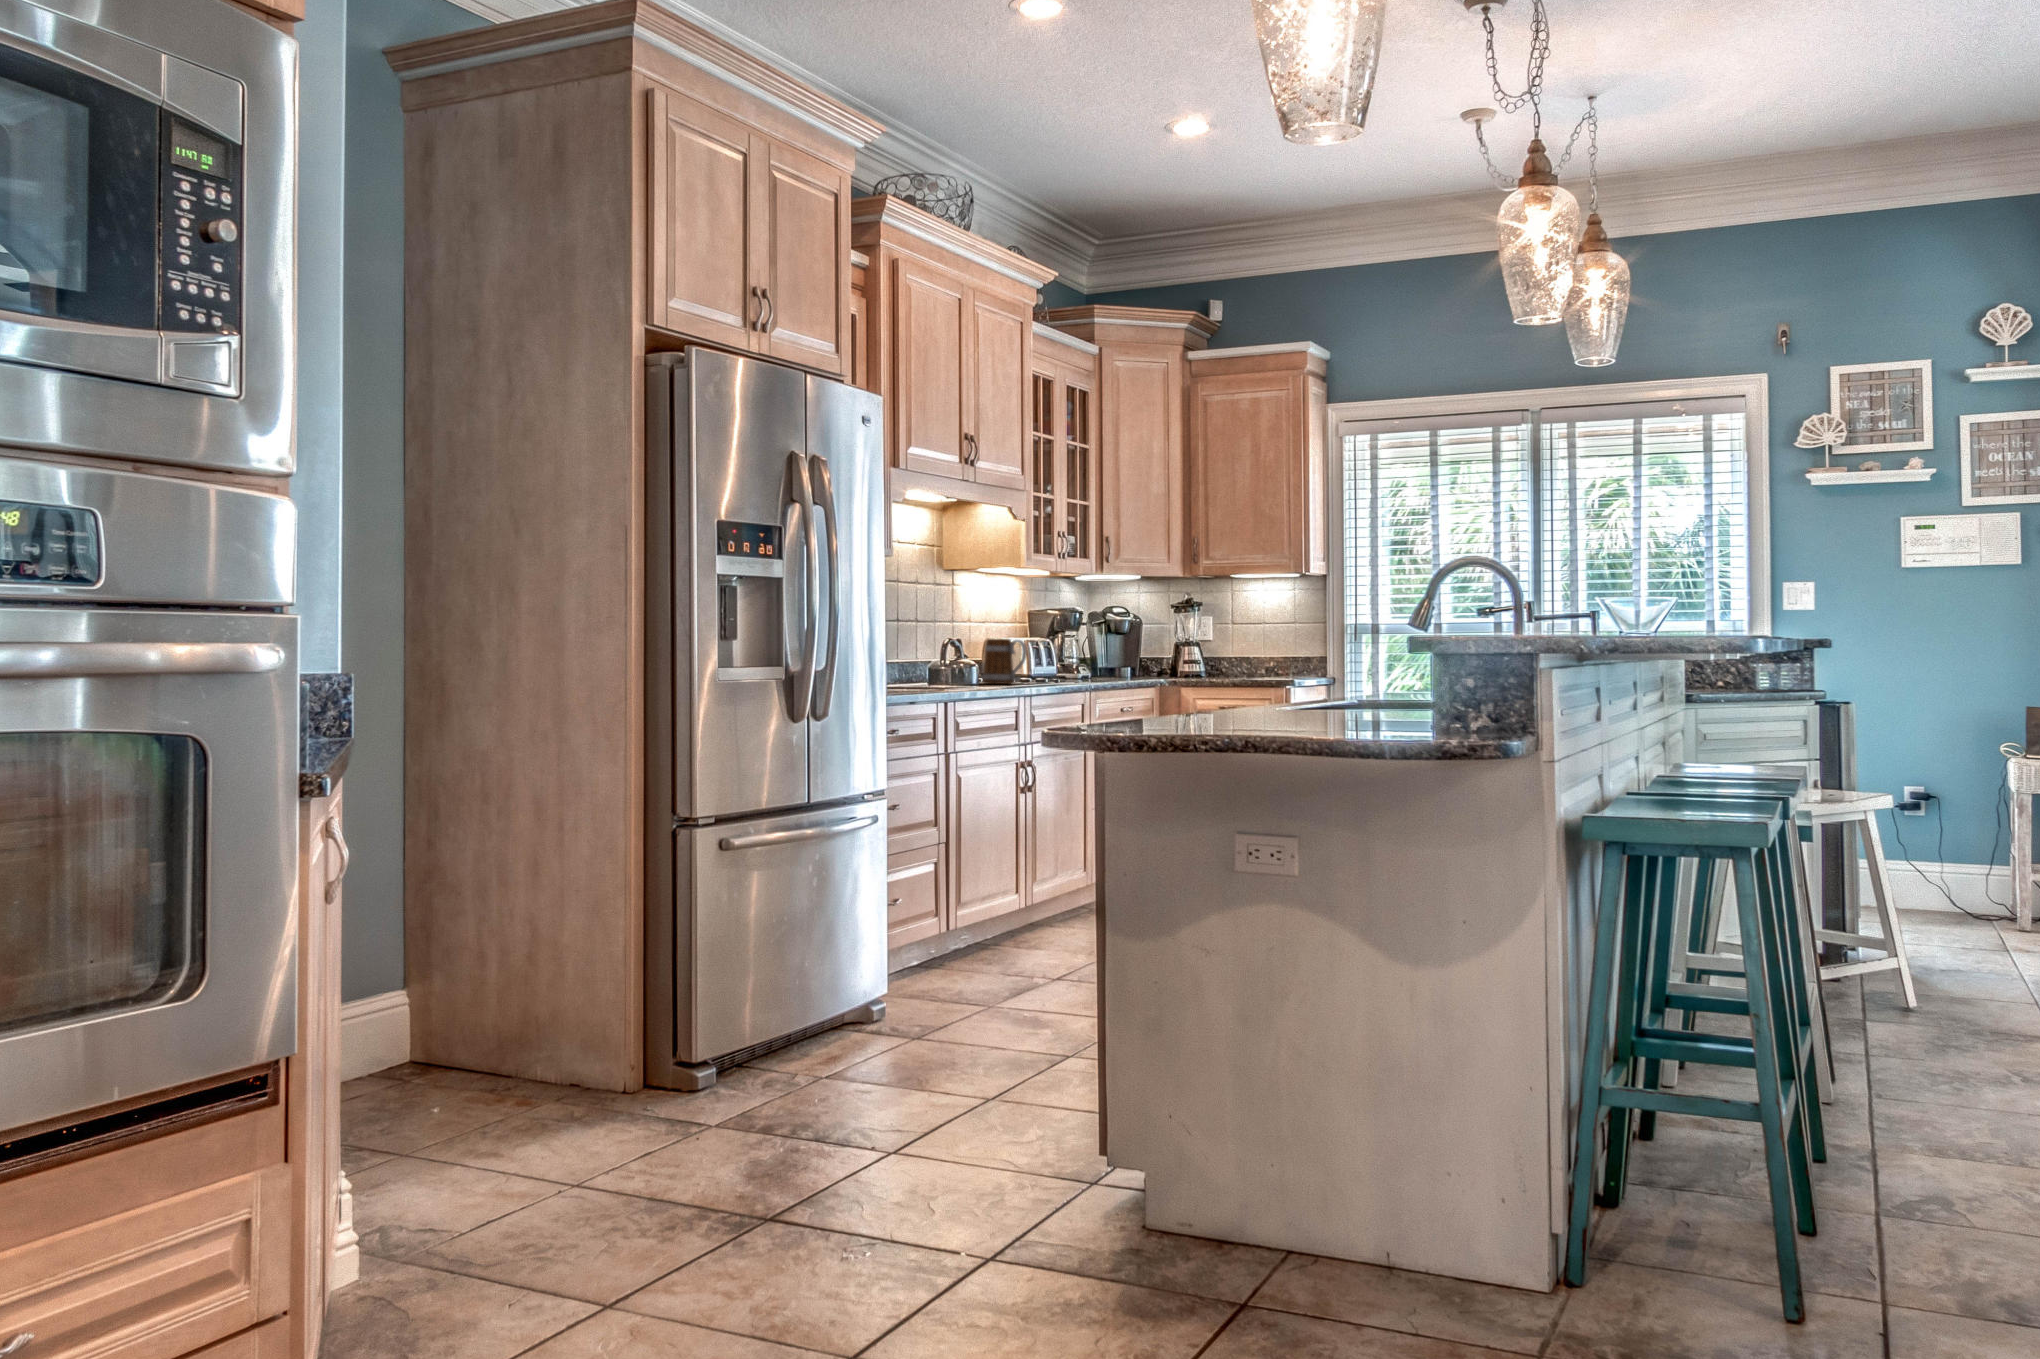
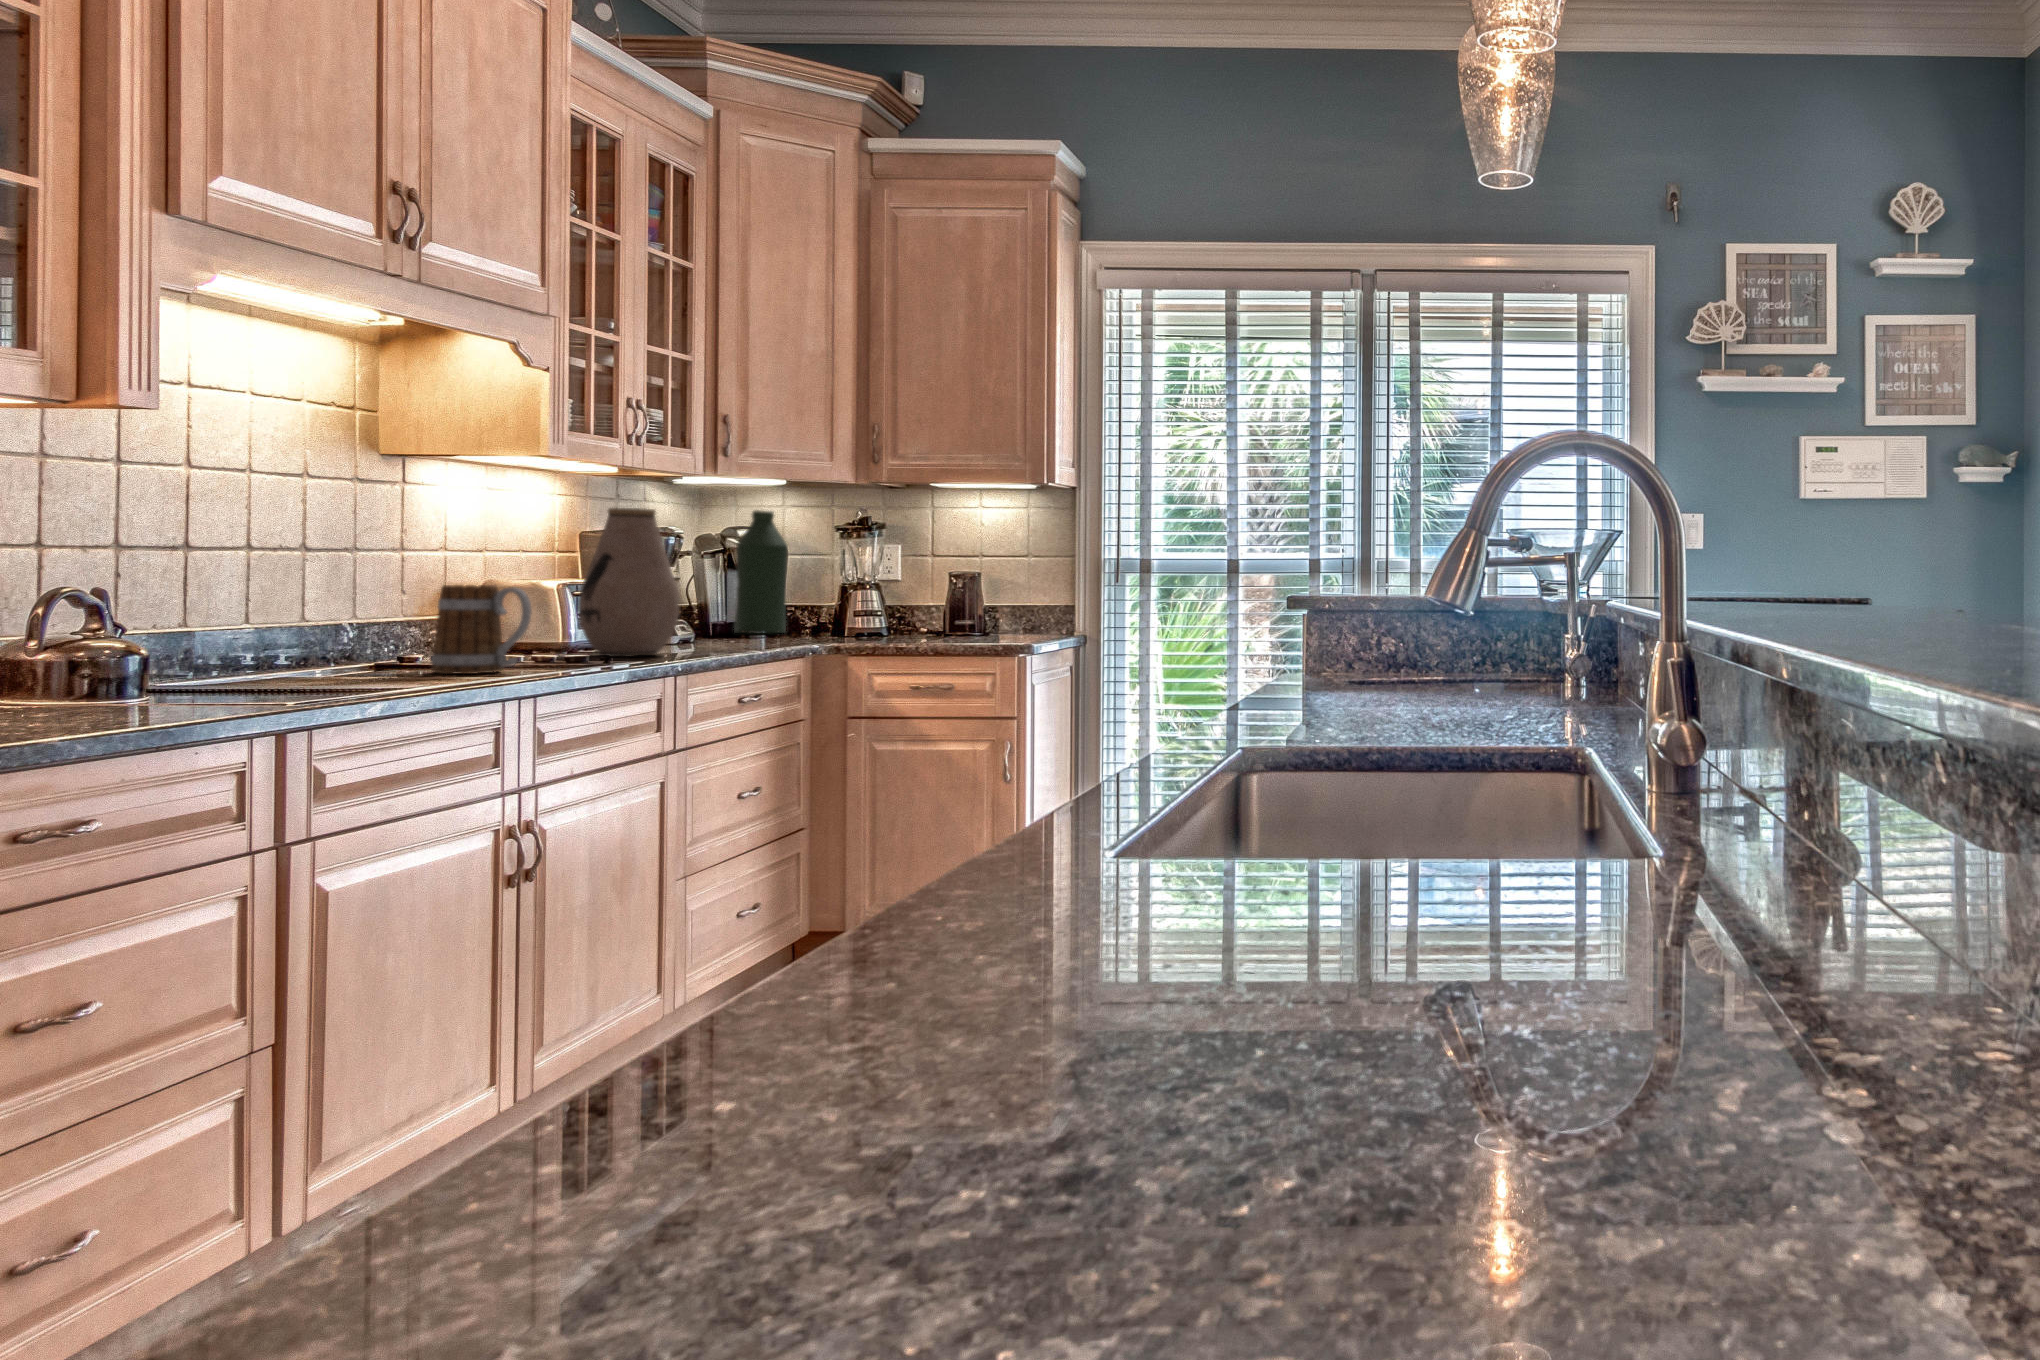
bottle: none [1112,596,1143,675] -> present [734,510,788,634]
vase: none [1040,597,1089,681] -> present [579,508,679,657]

